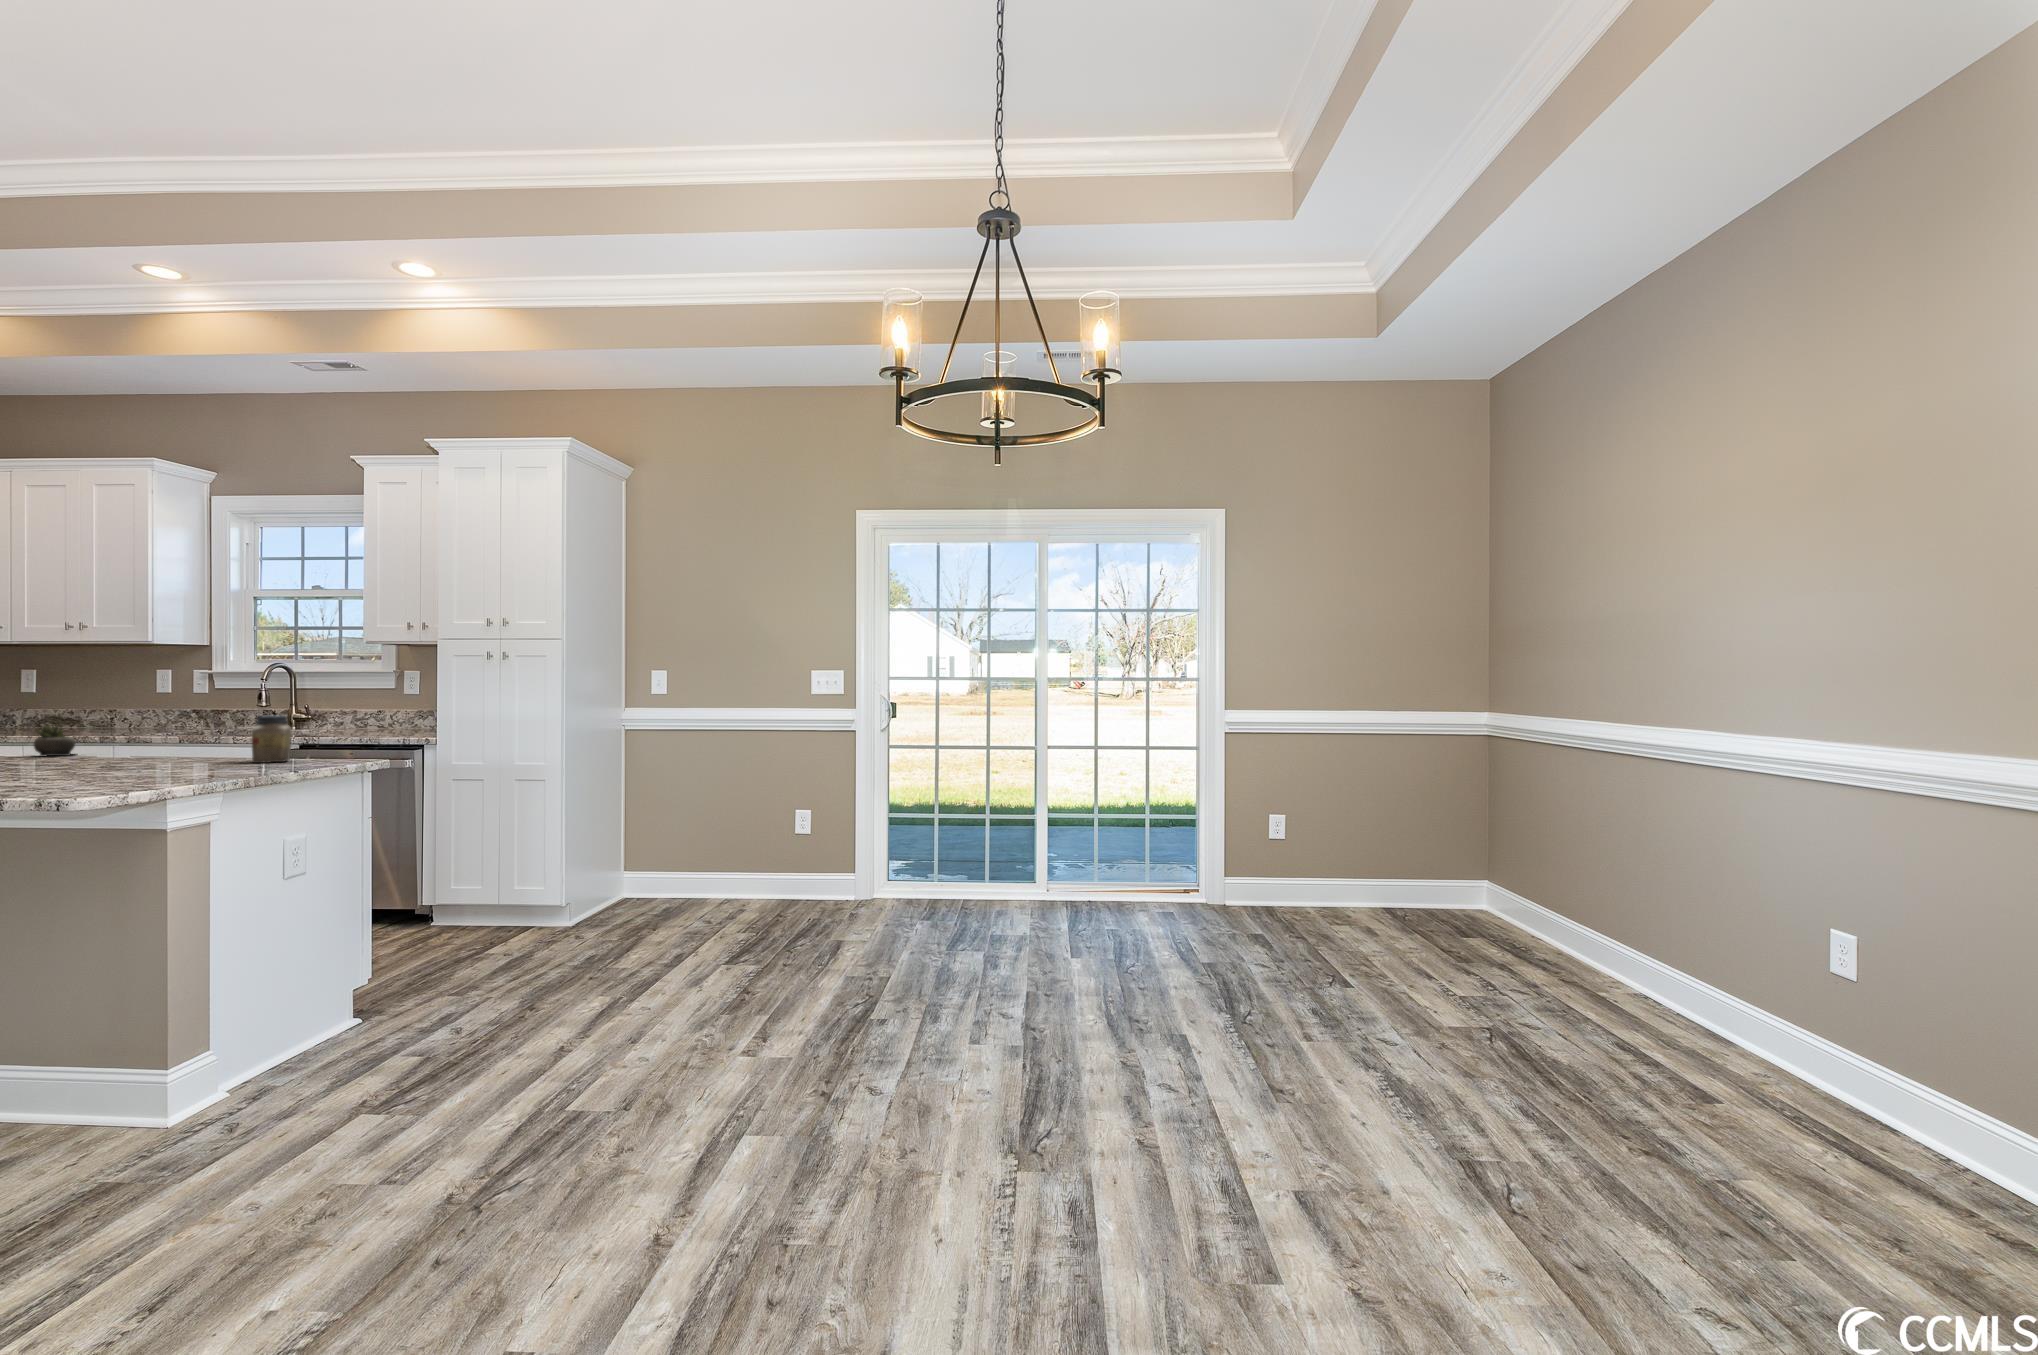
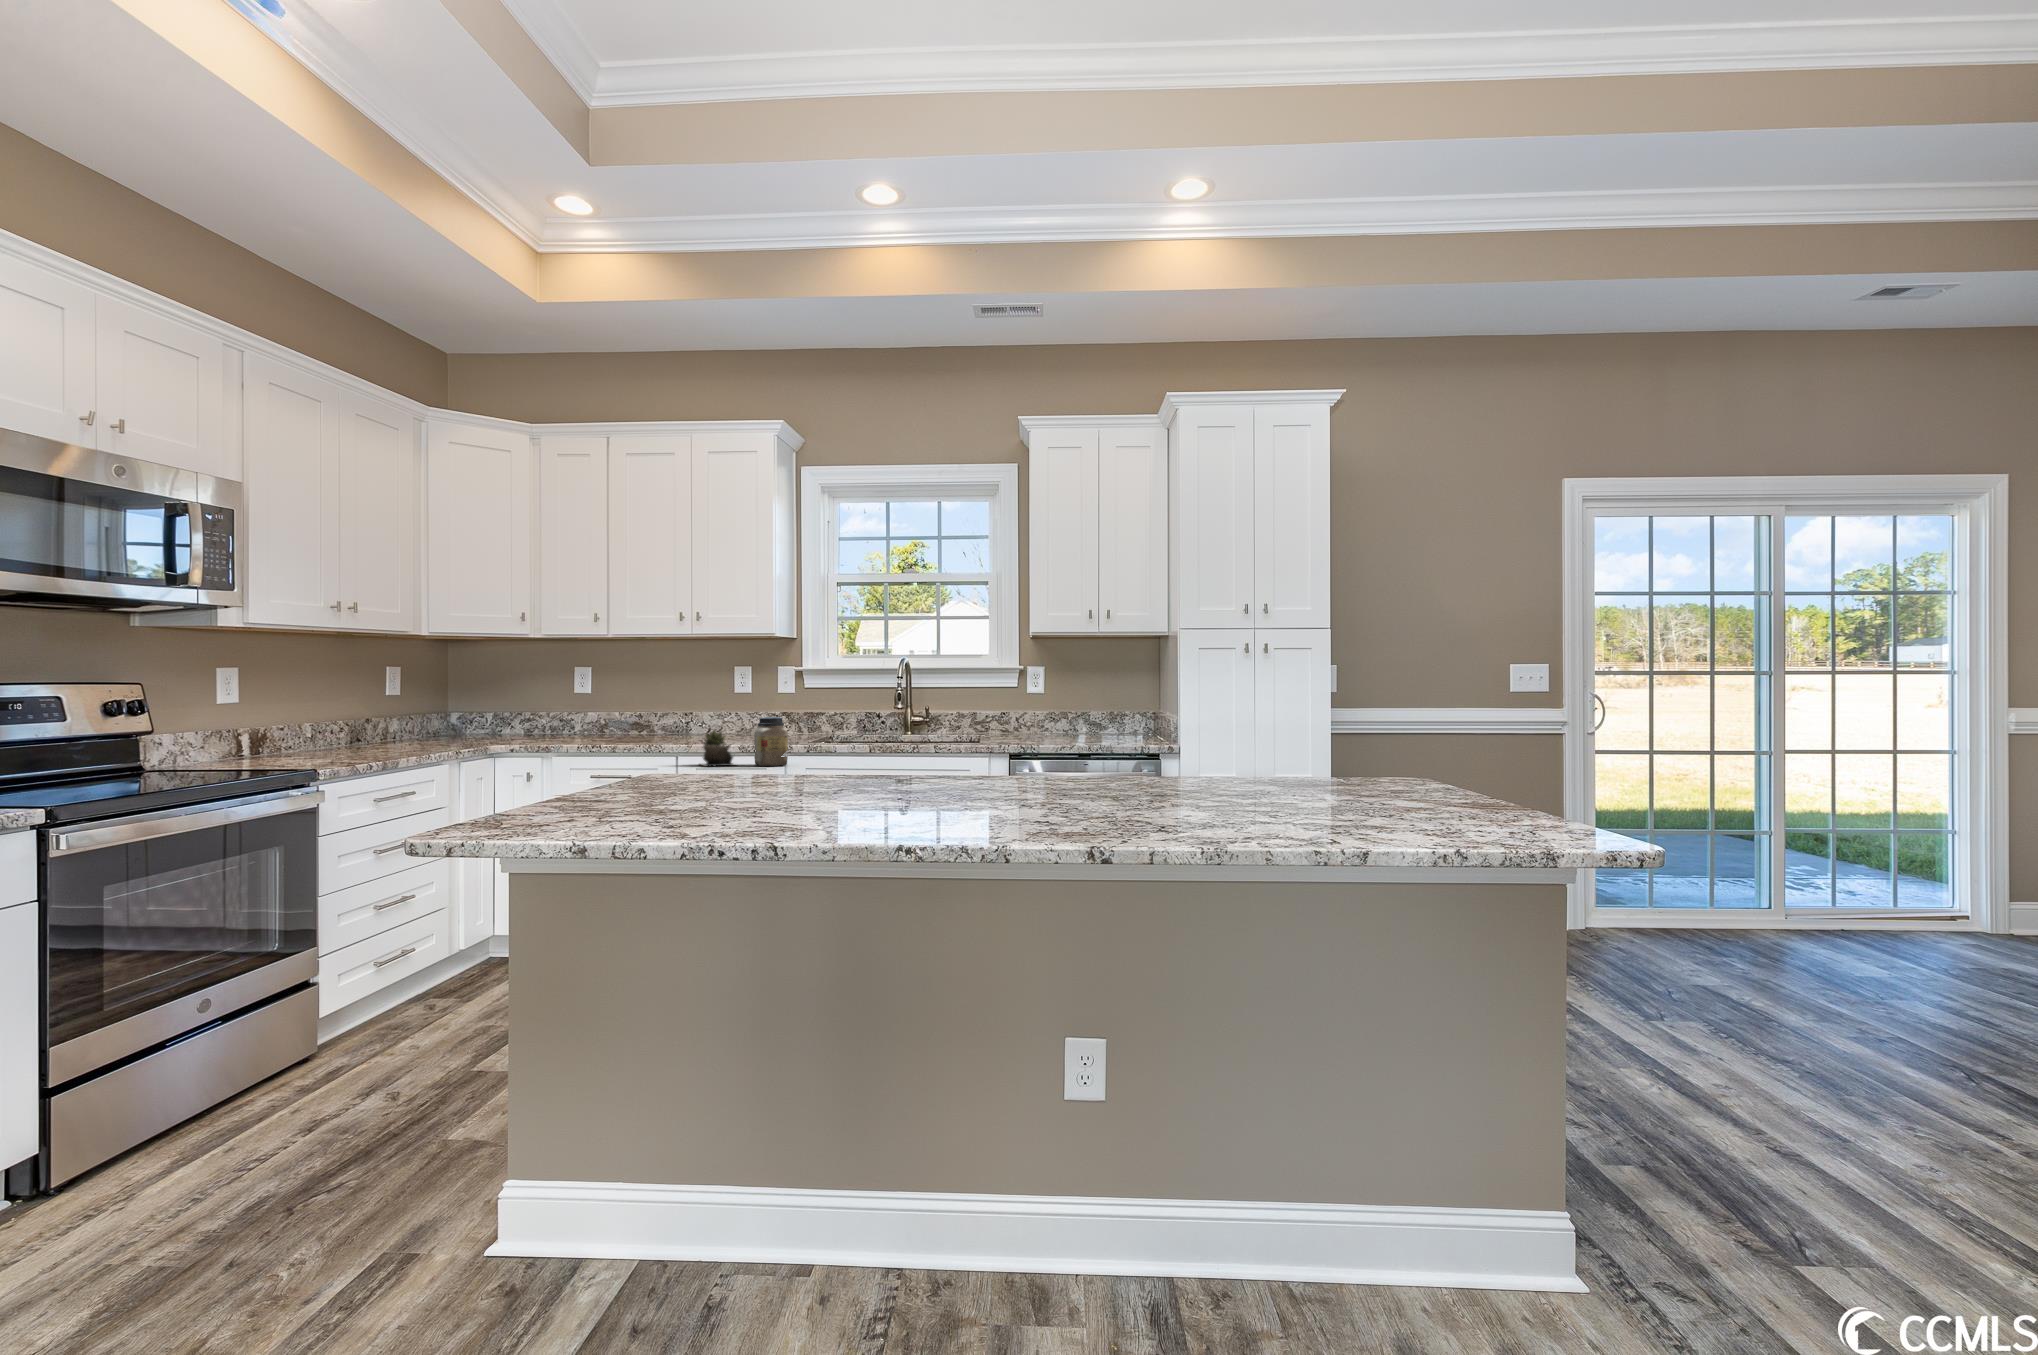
jar: present [252,715,291,763] -> present [754,717,788,767]

